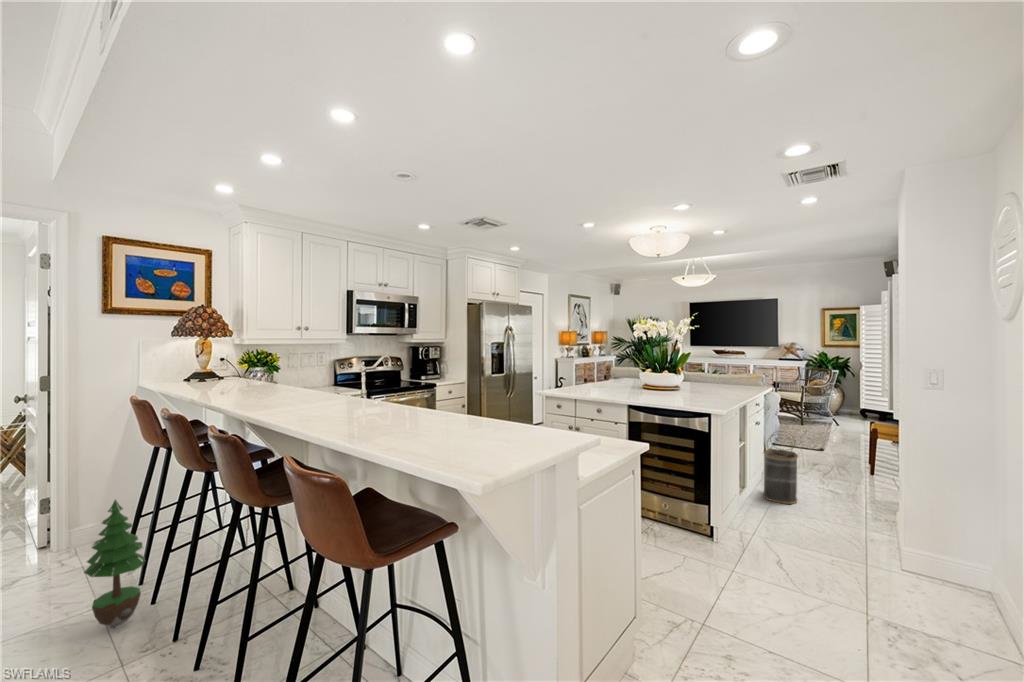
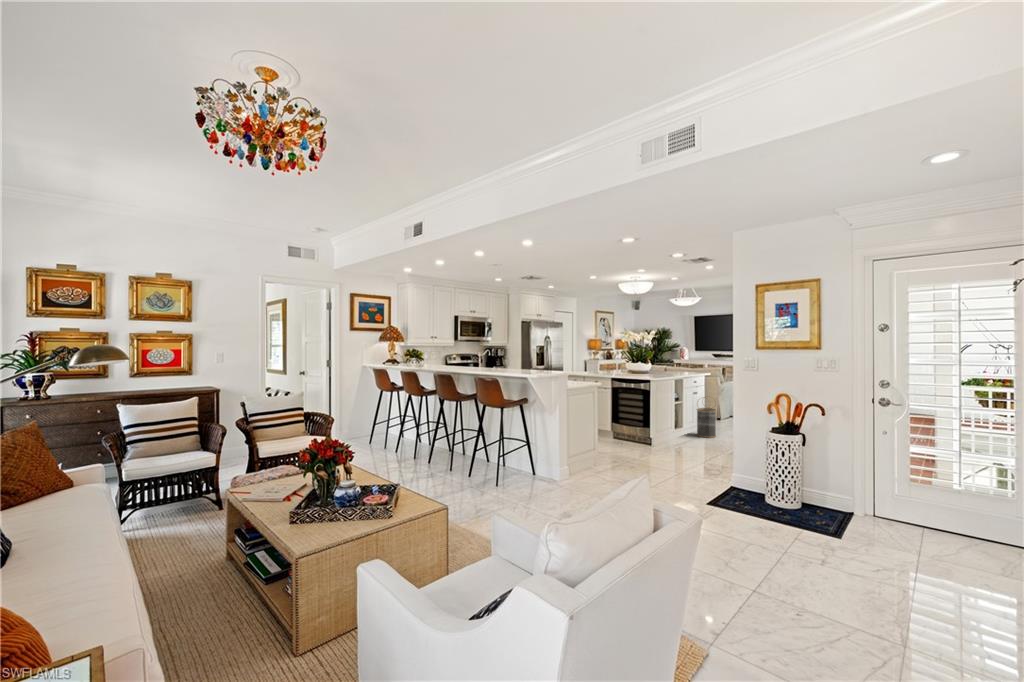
potted tree: present [84,500,145,628] -> none [373,404,392,456]

